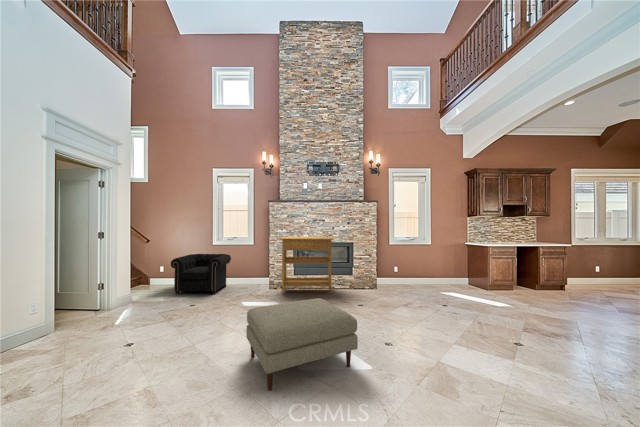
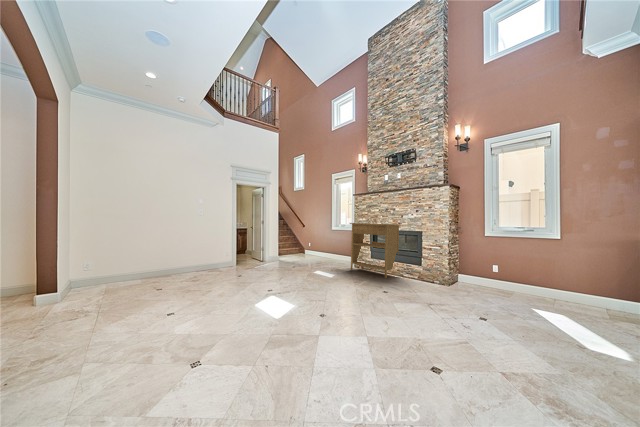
armchair: present [171,254,231,294] -> none [300,235,337,262]
ottoman: present [246,298,358,391] -> none [216,252,296,300]

